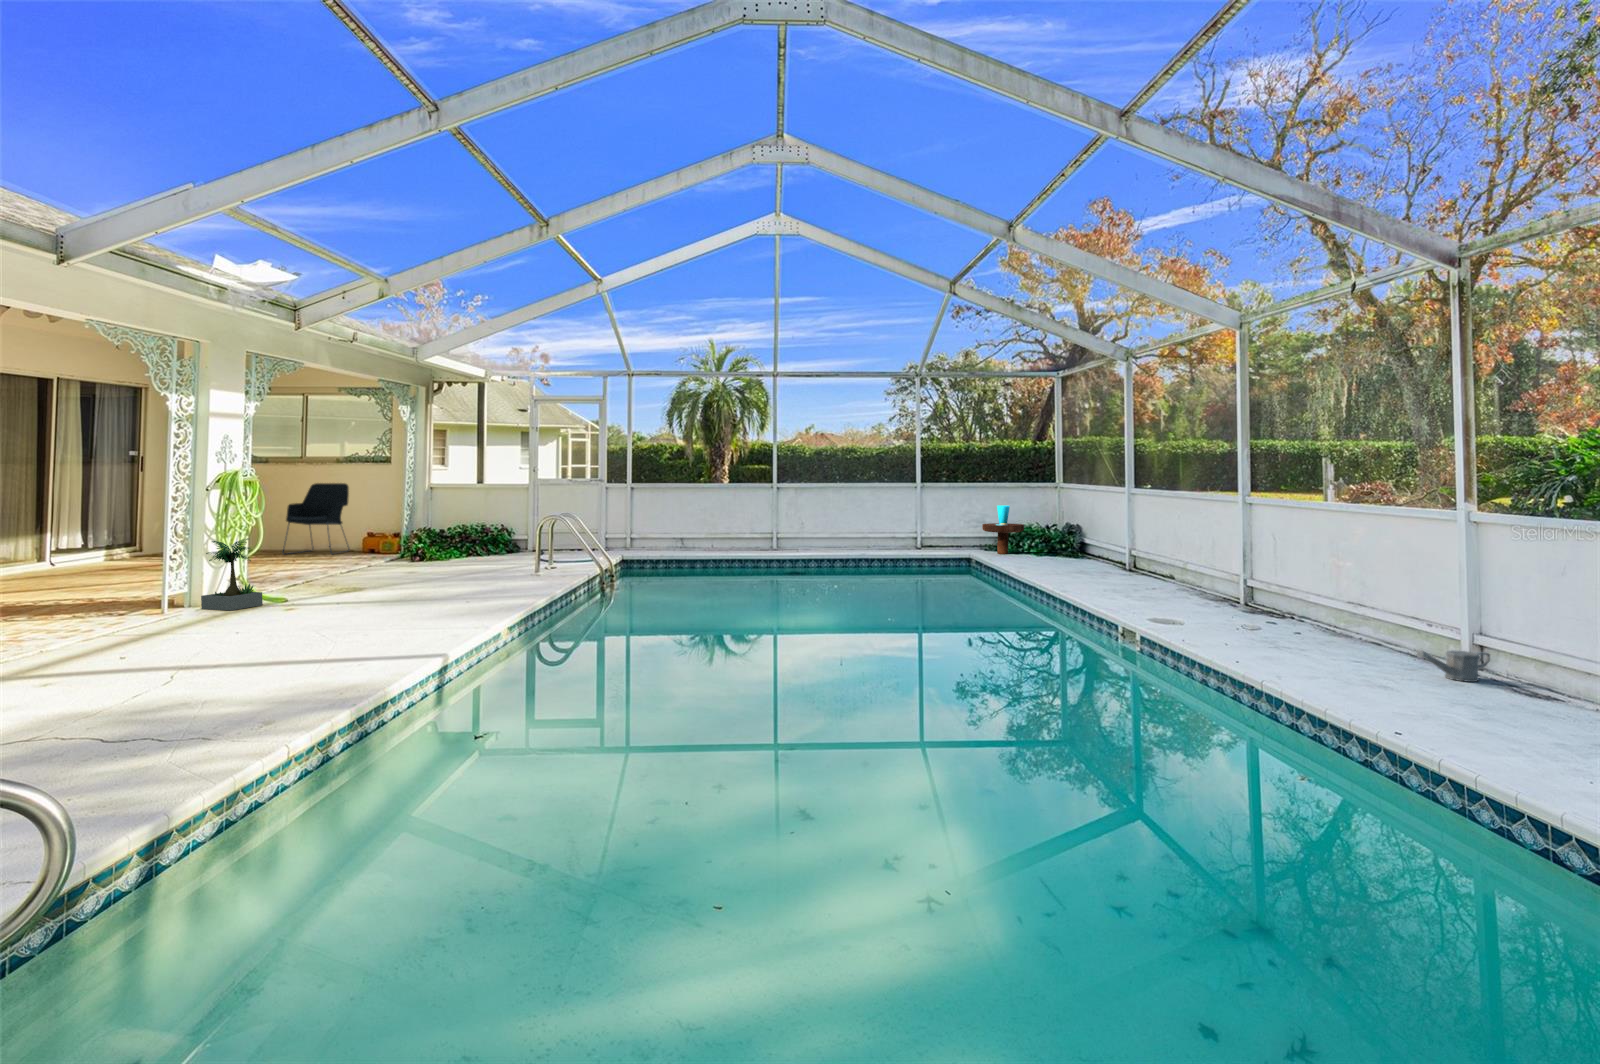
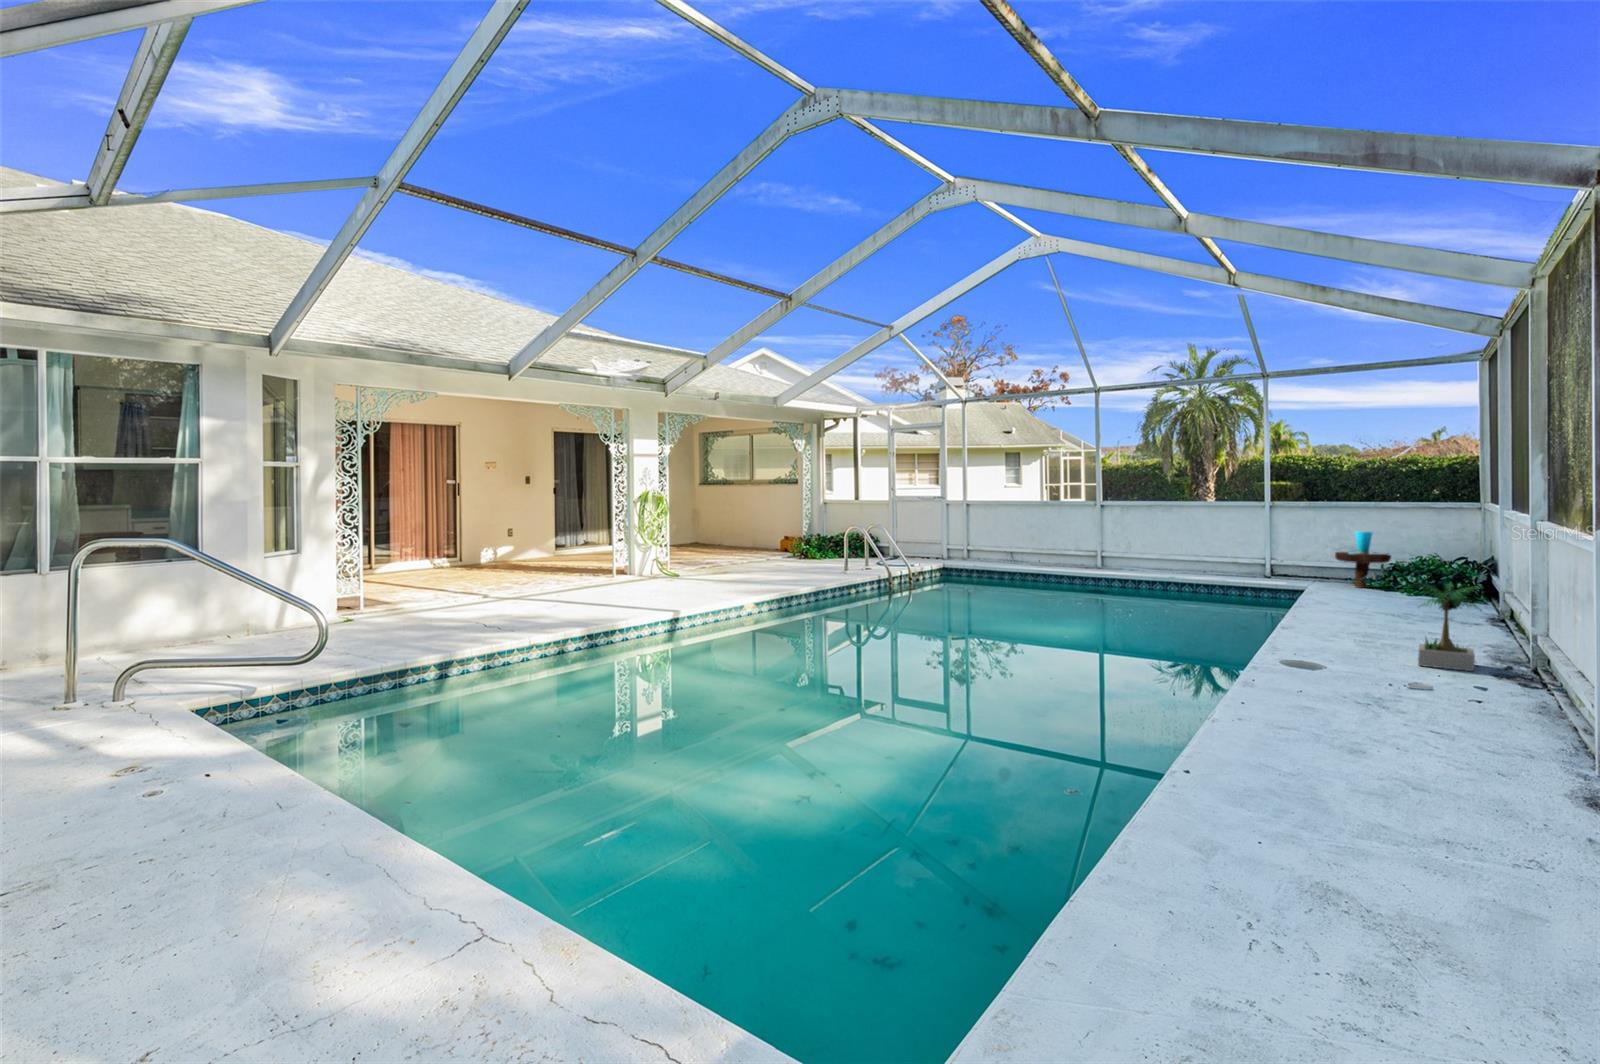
chair: present [283,483,349,555] -> none [725,499,772,552]
potted plant: present [201,538,263,610] -> present [1413,582,1482,671]
watering can: present [1417,649,1490,682] -> none [1399,692,1501,739]

